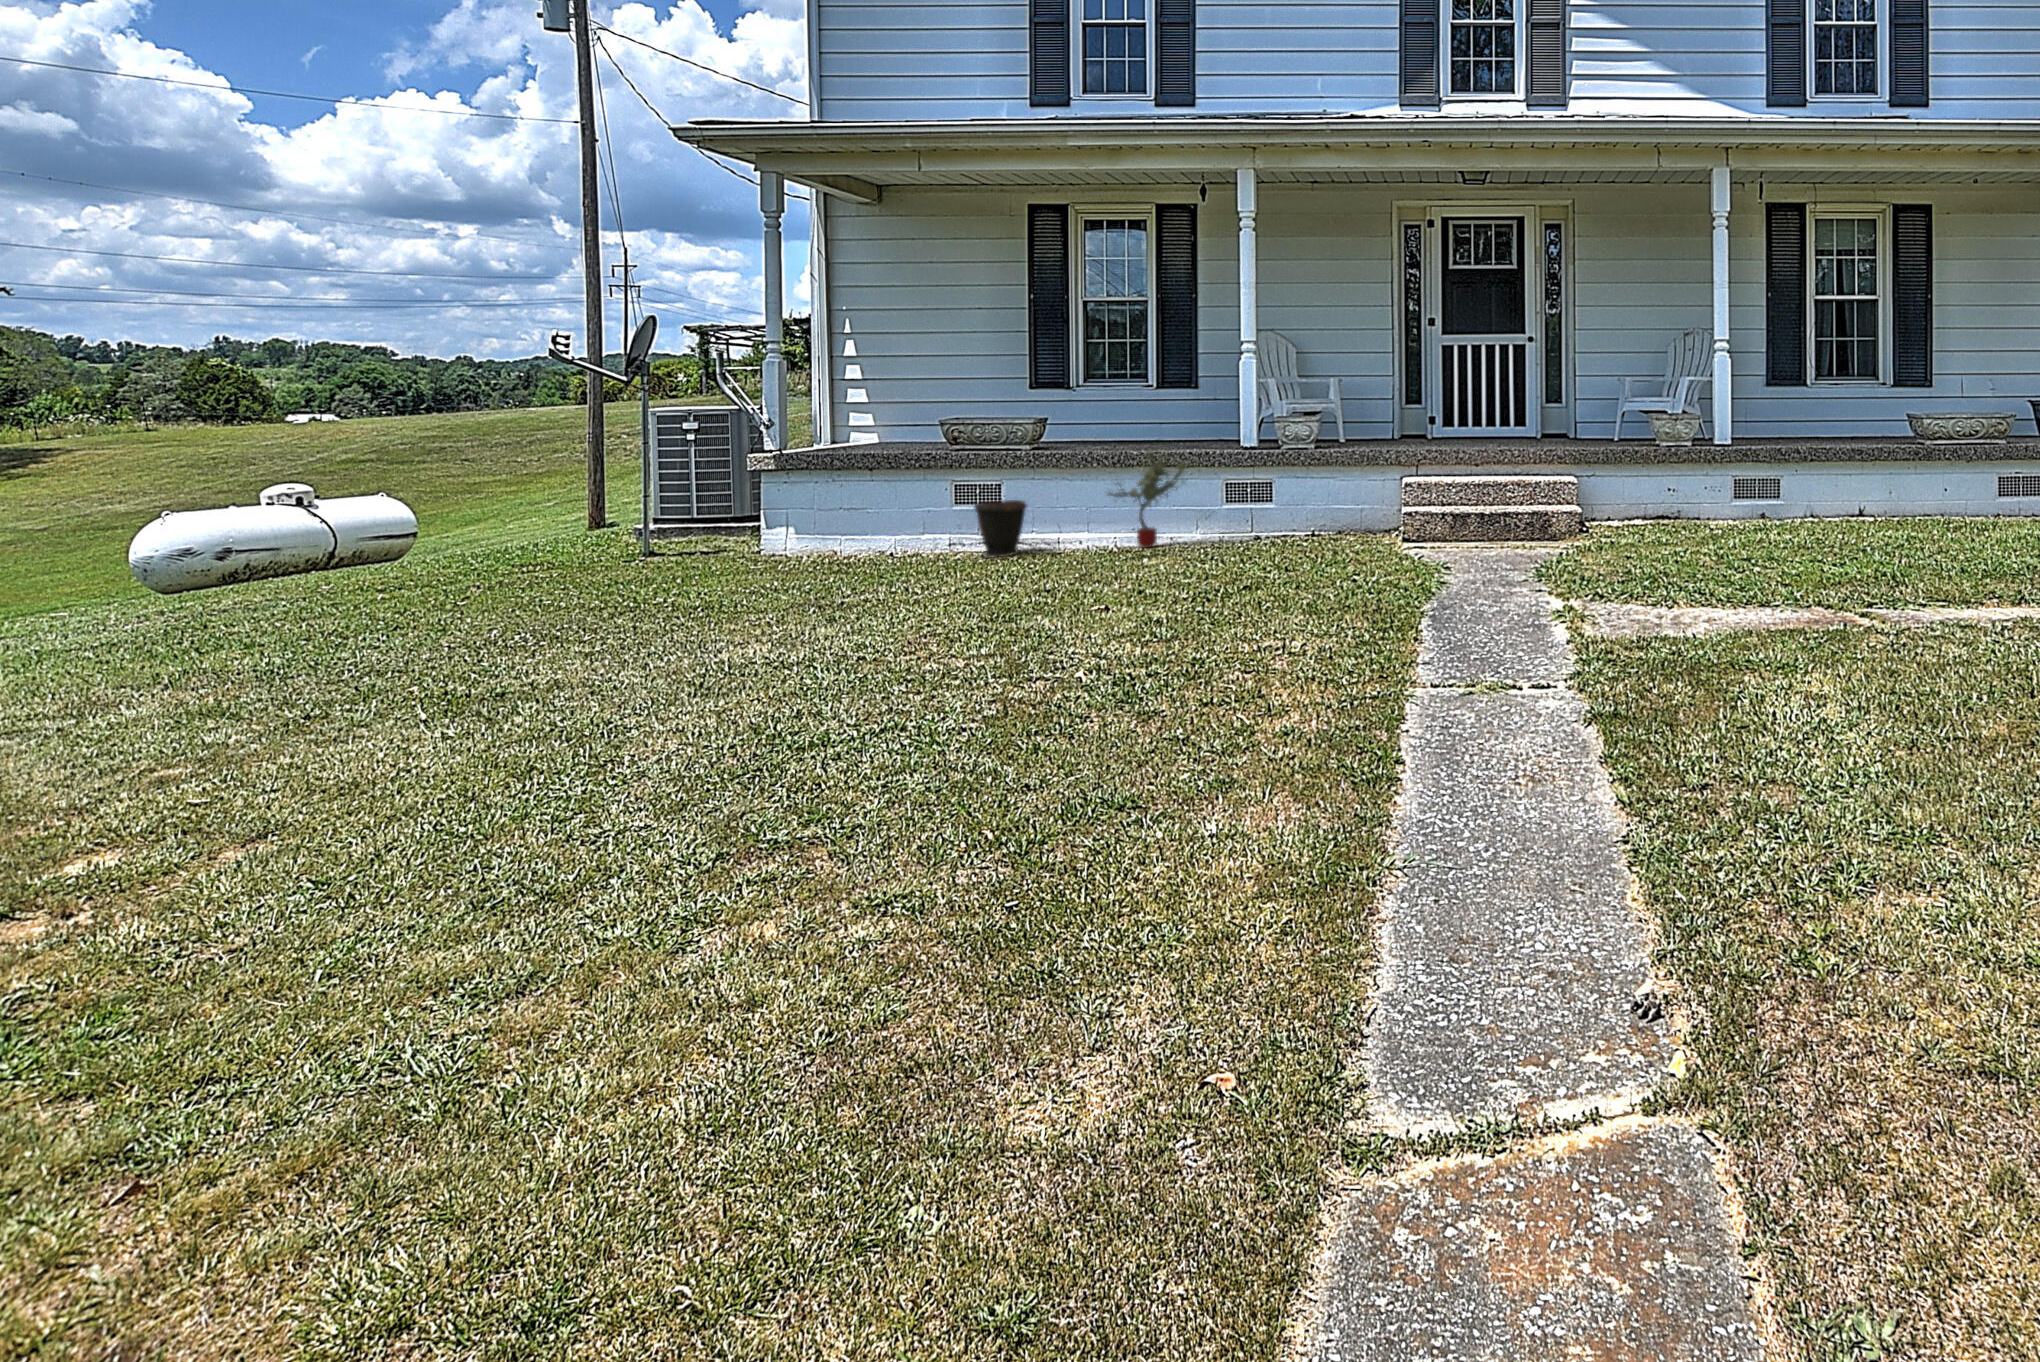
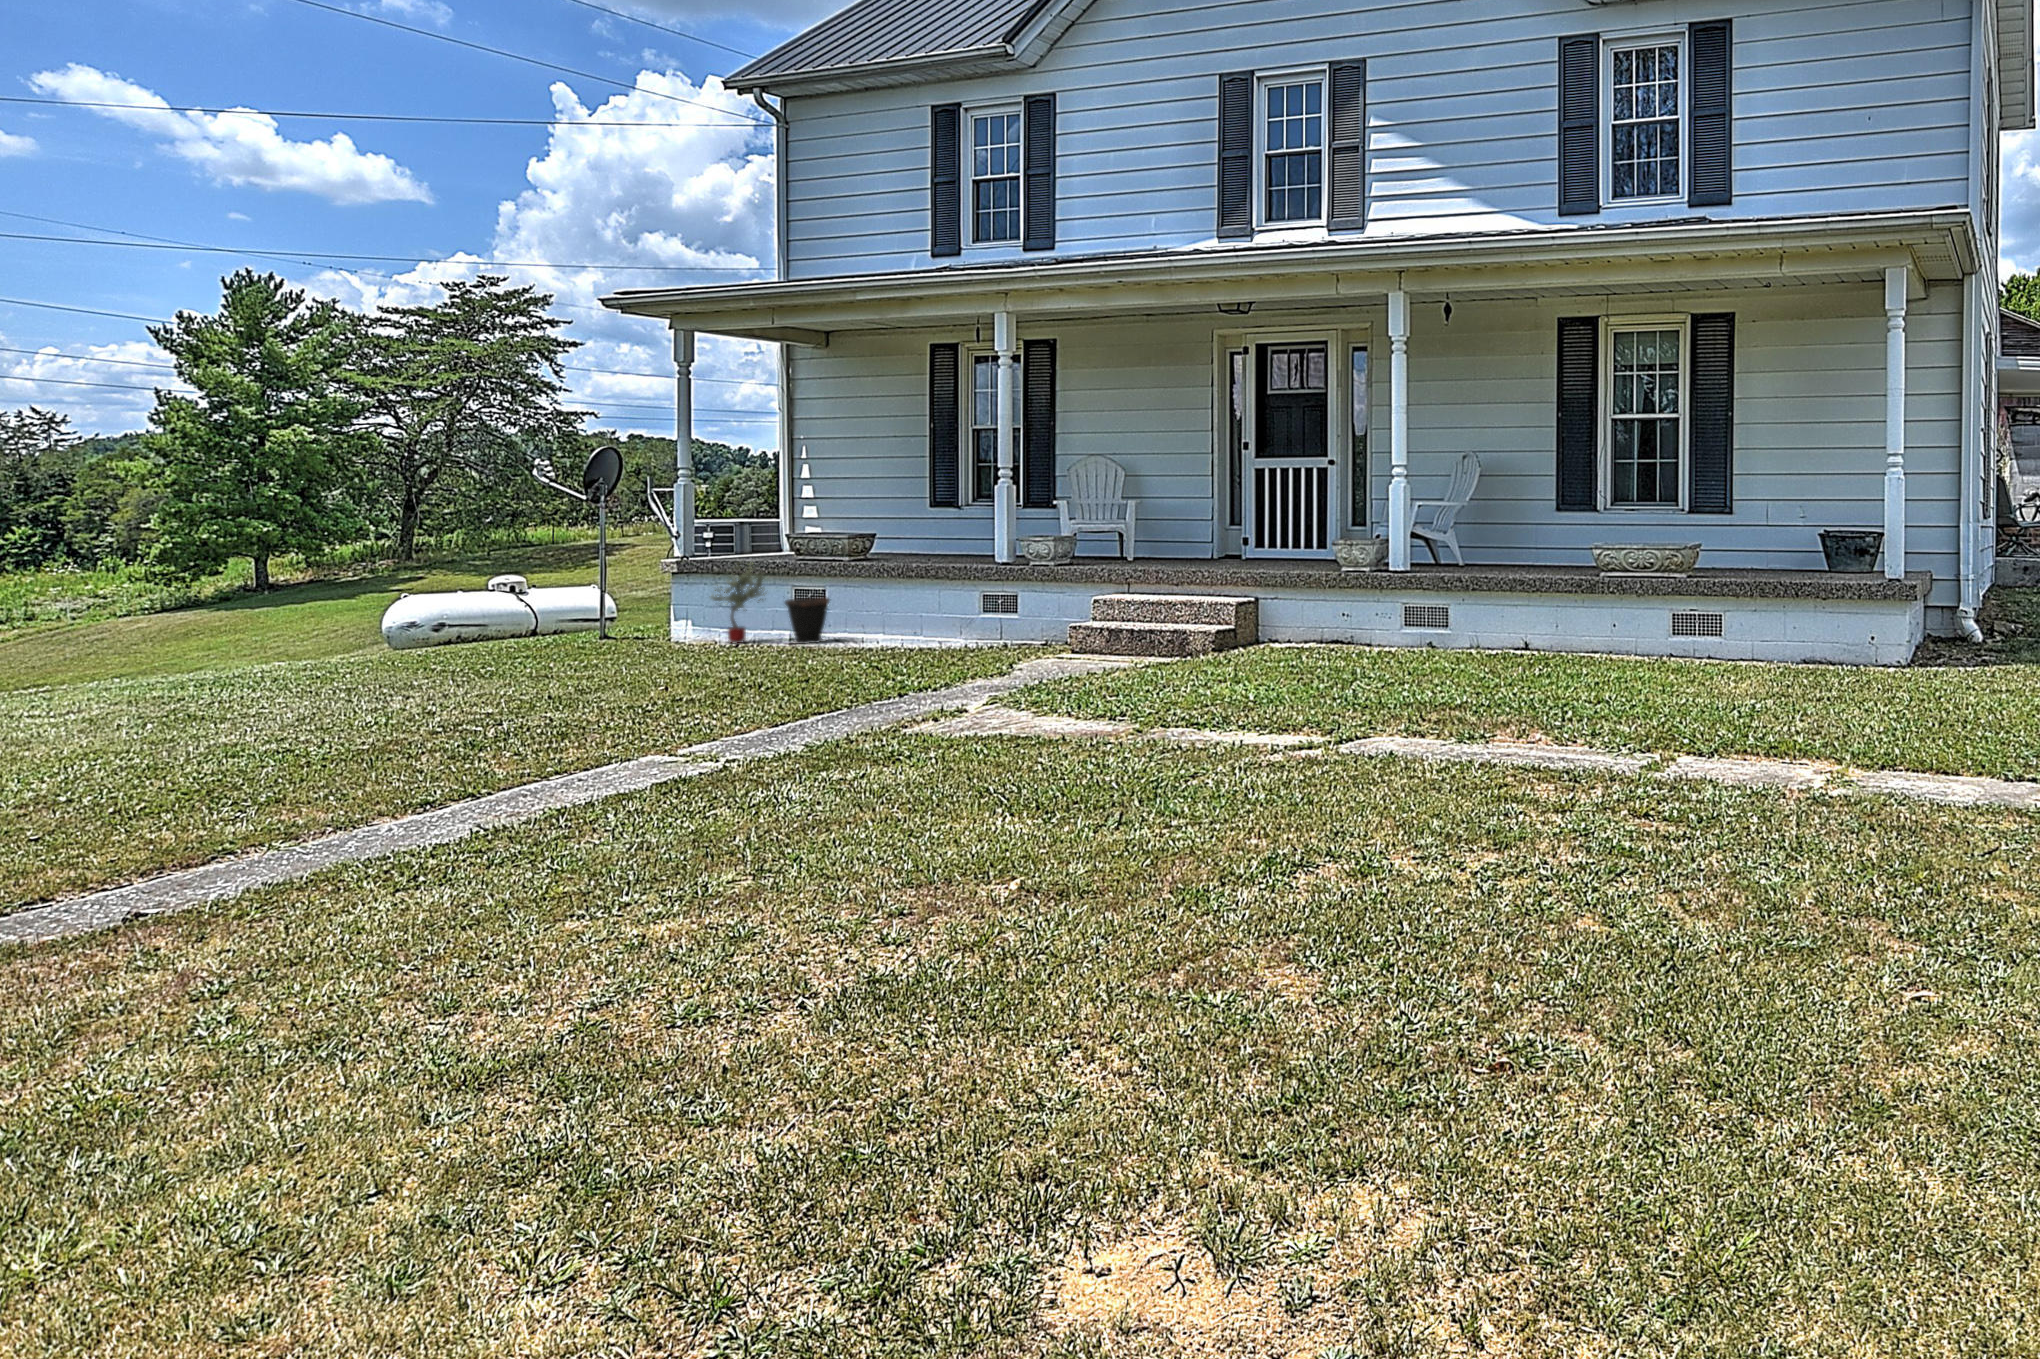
potted tree: present [1108,451,1185,548] -> present [711,563,765,643]

